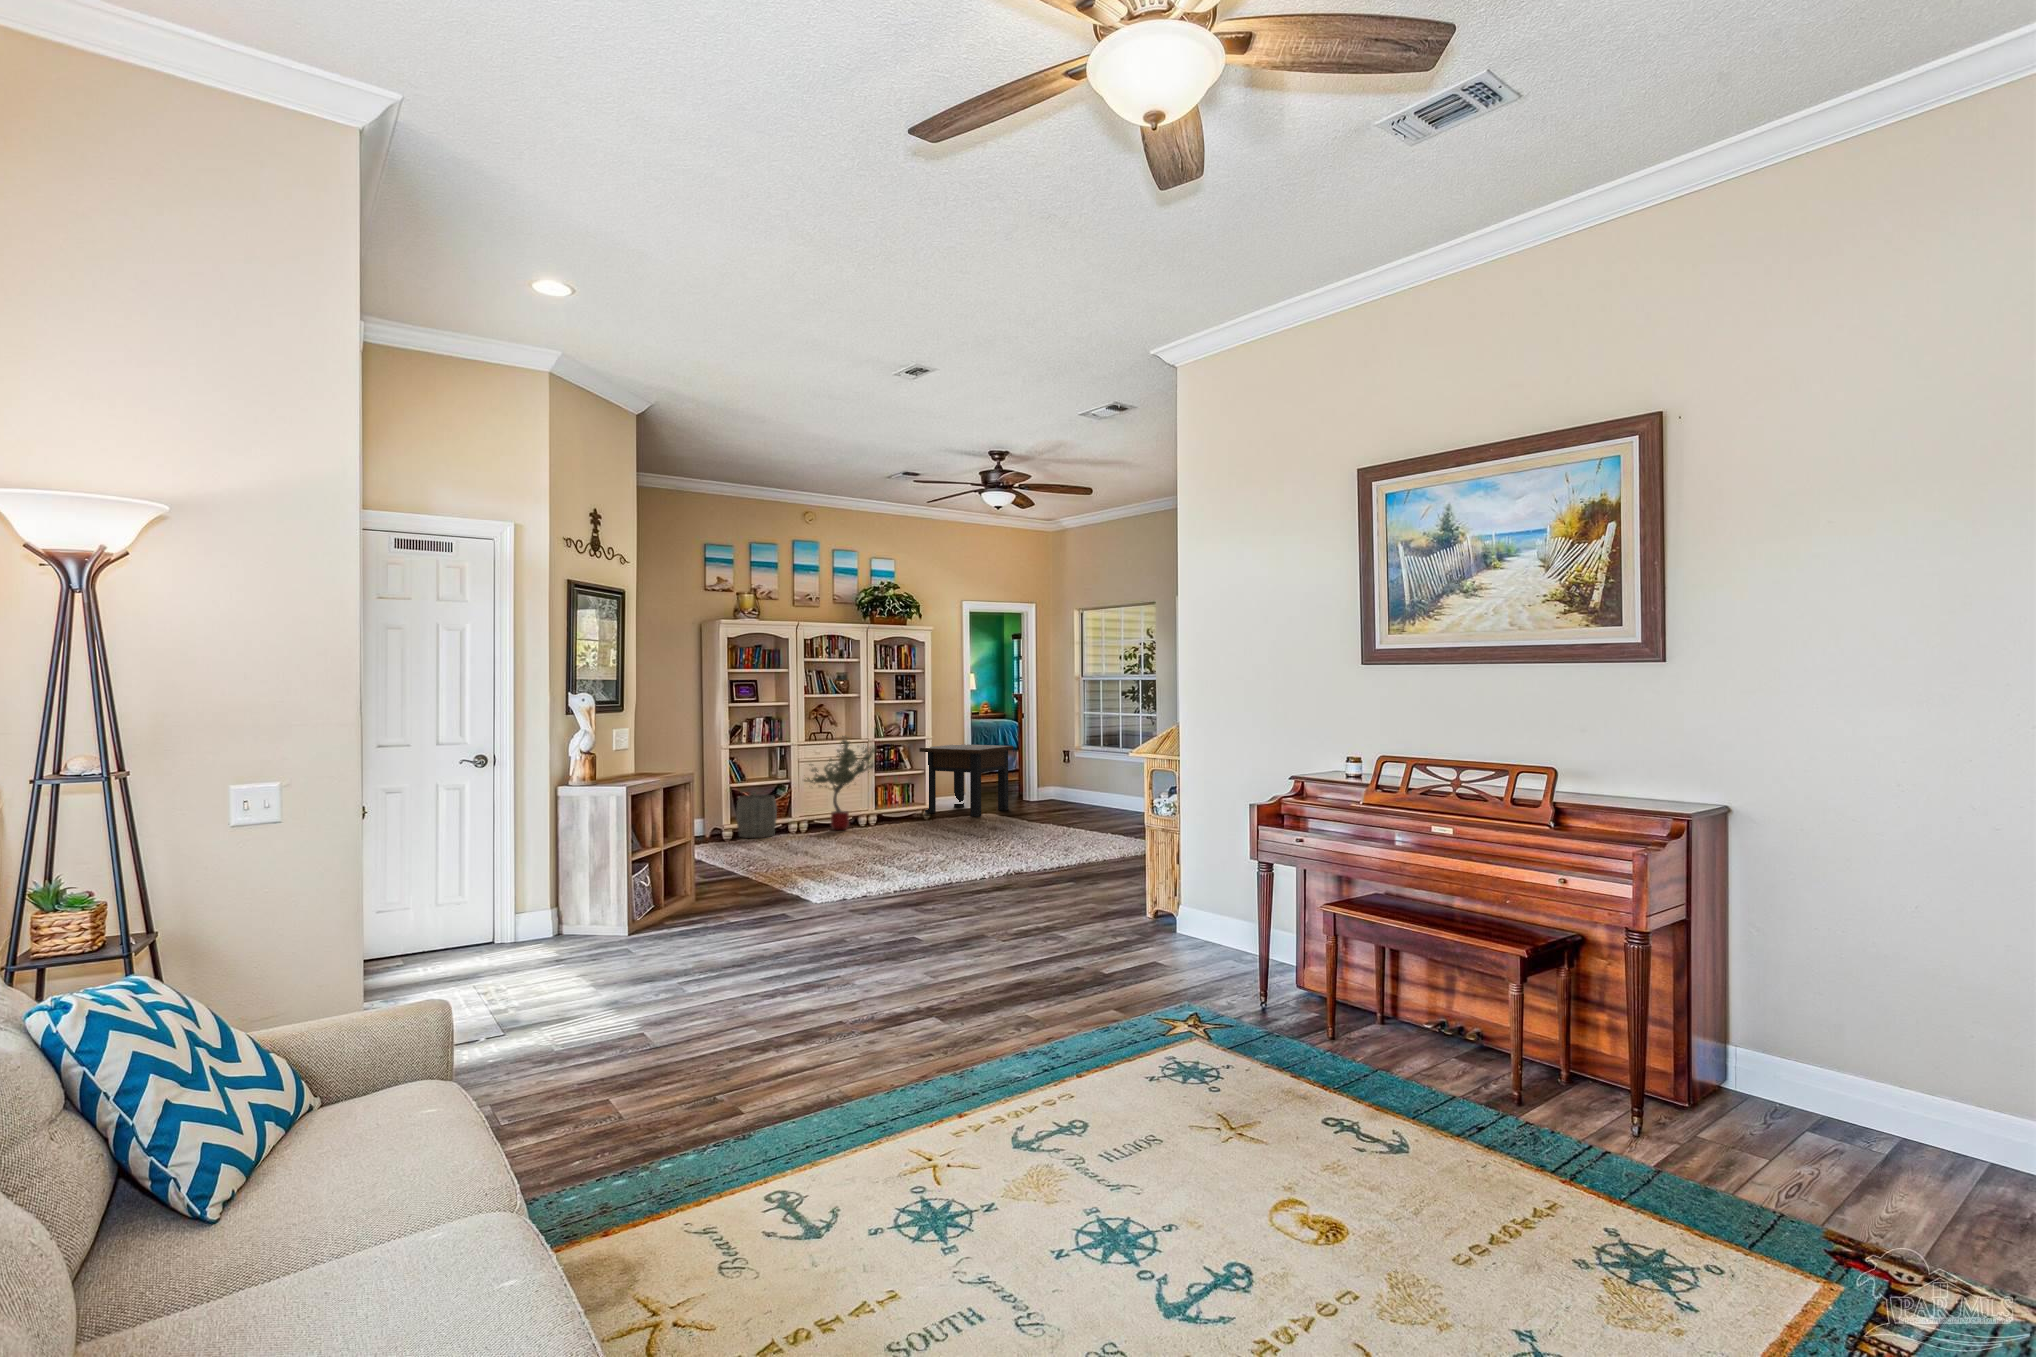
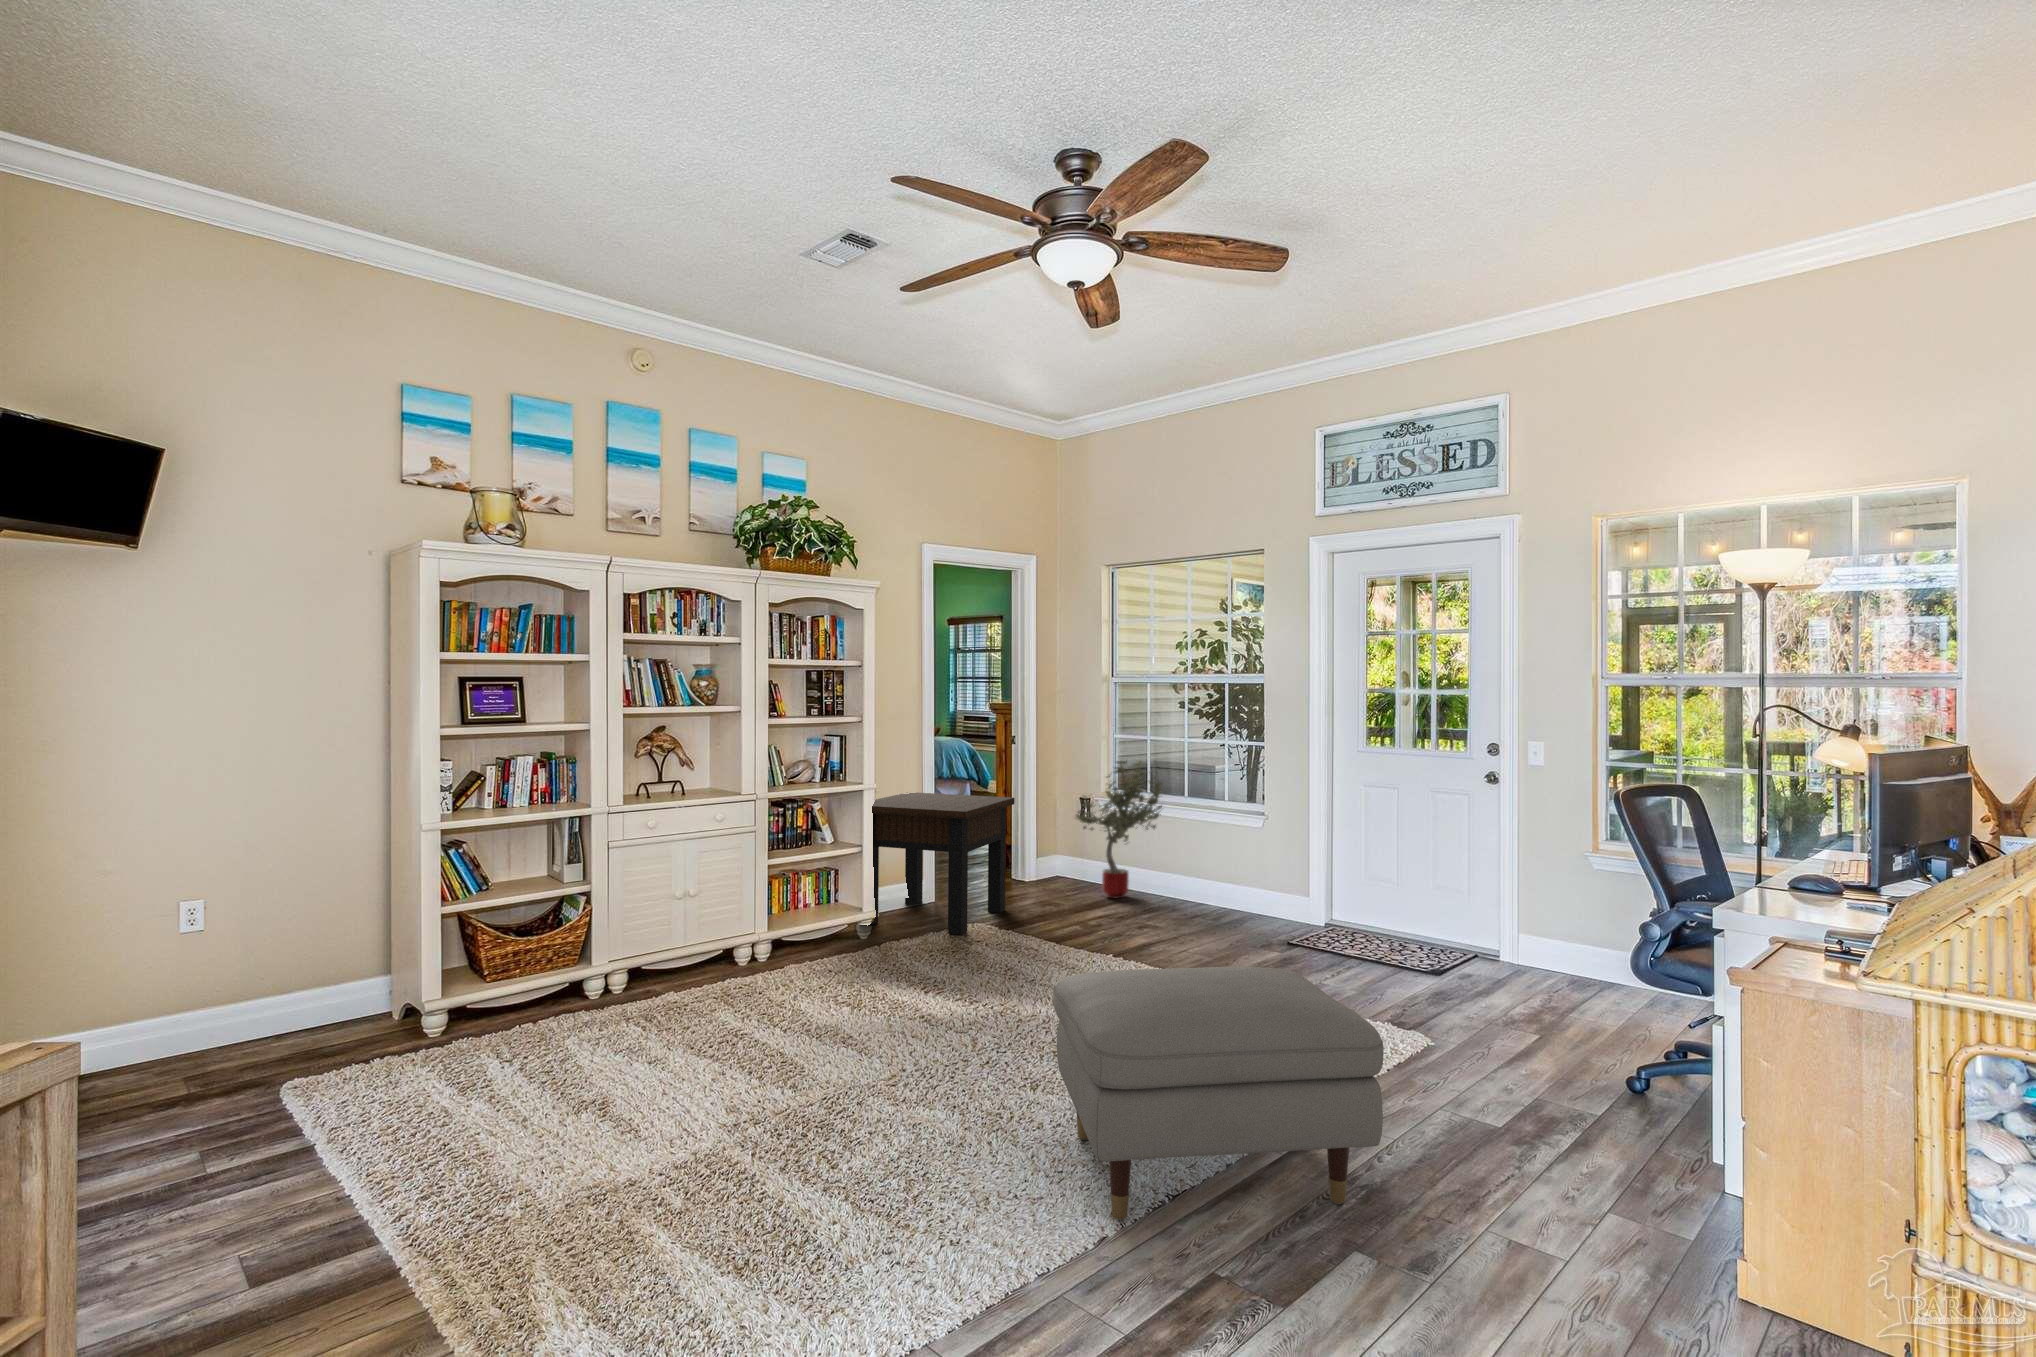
potted tree: present [804,736,875,830] -> present [1075,760,1165,898]
woven basket: present [736,795,777,838] -> none [457,925,554,1034]
ottoman: none [973,795,1084,872] -> present [1053,967,1384,1220]

